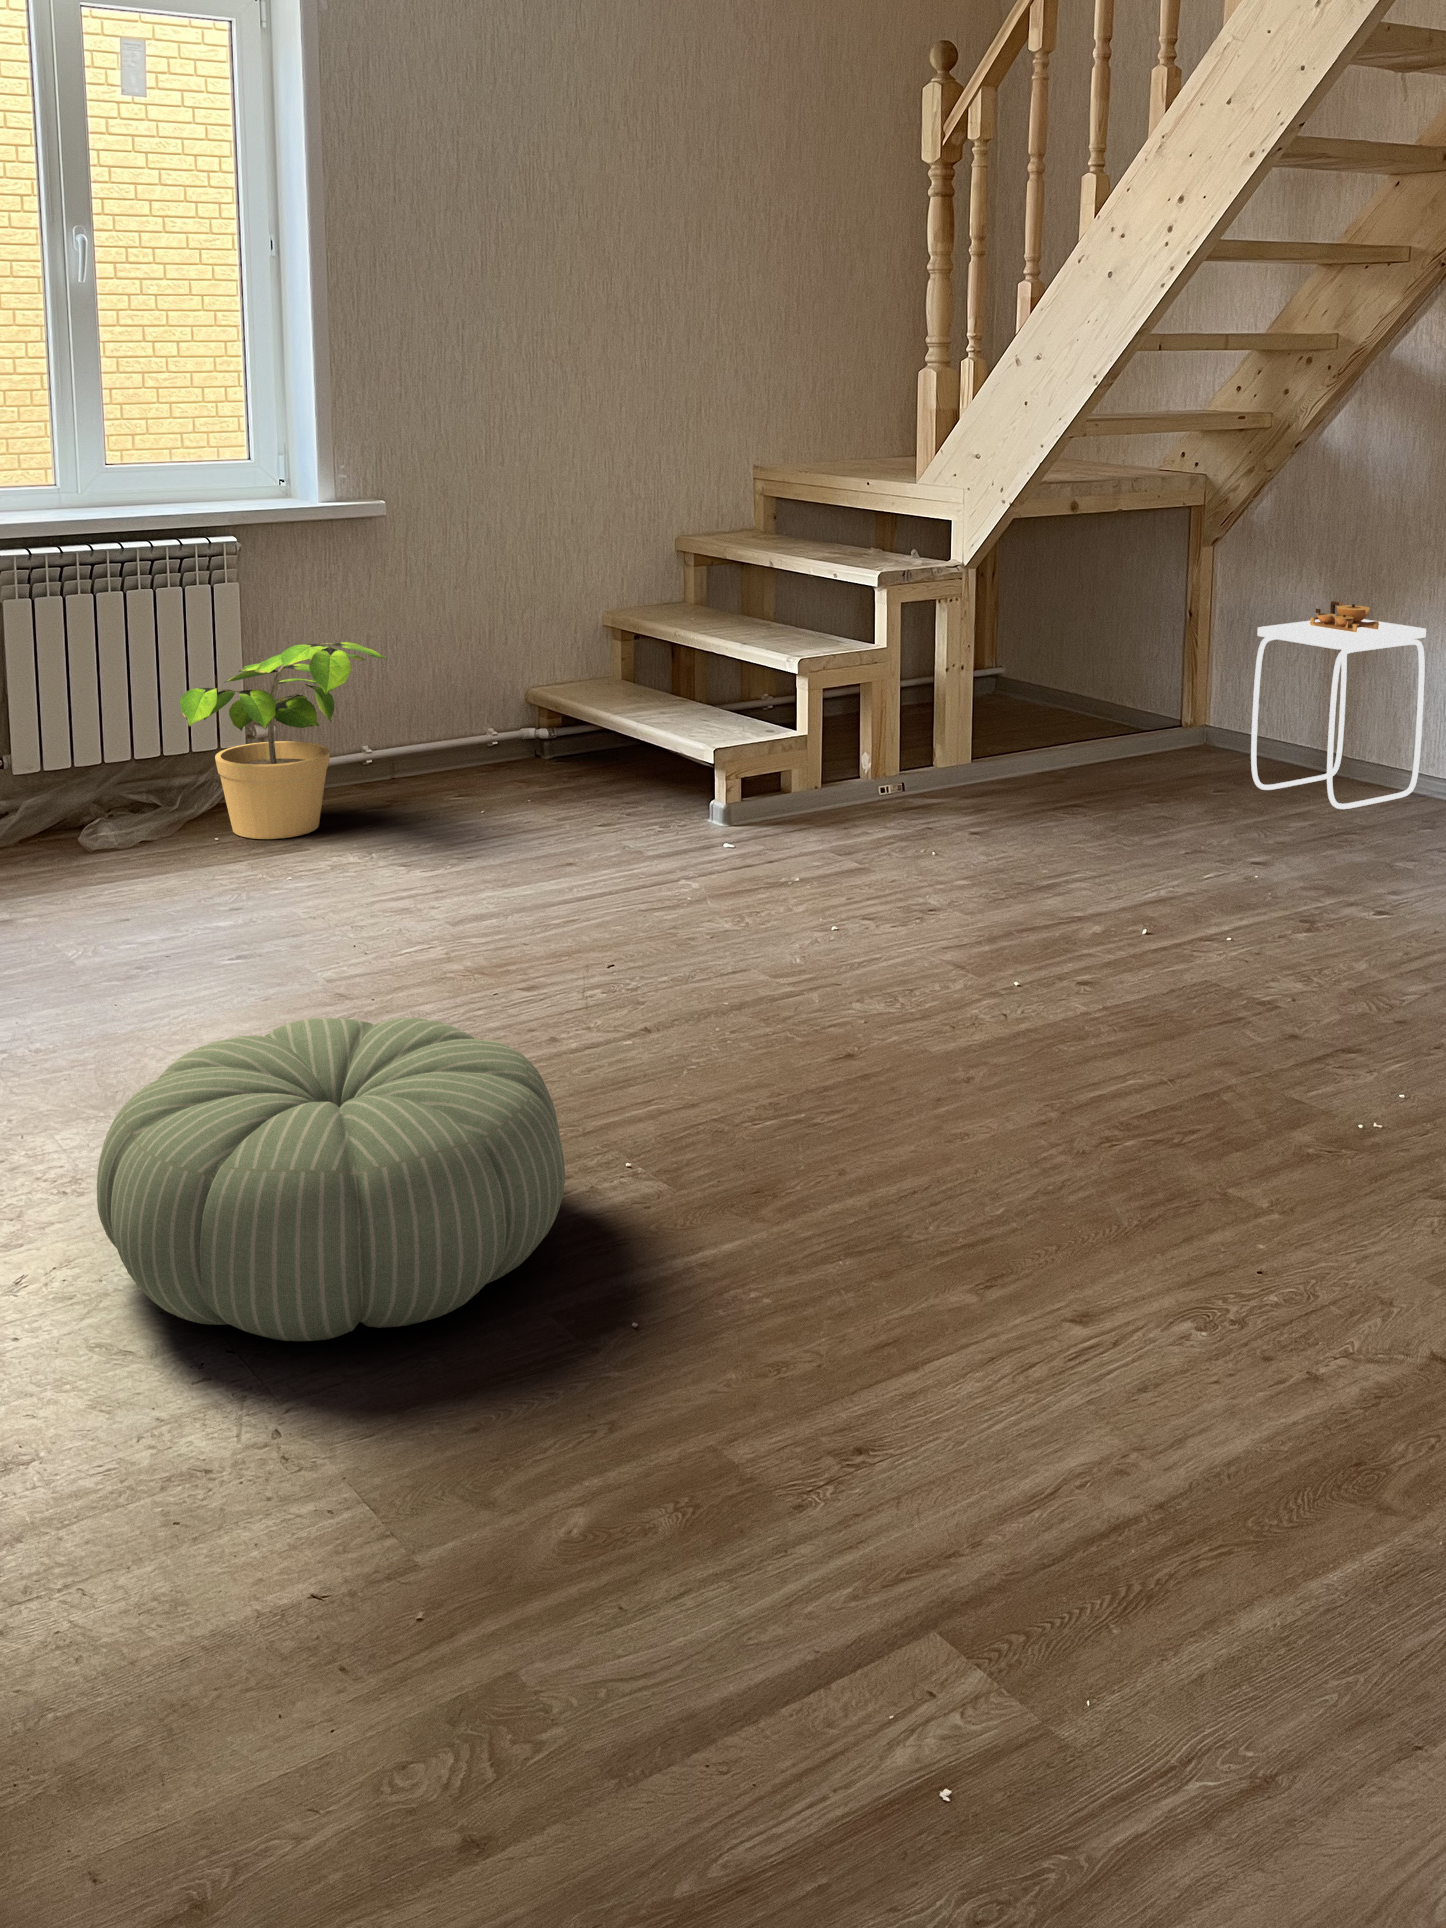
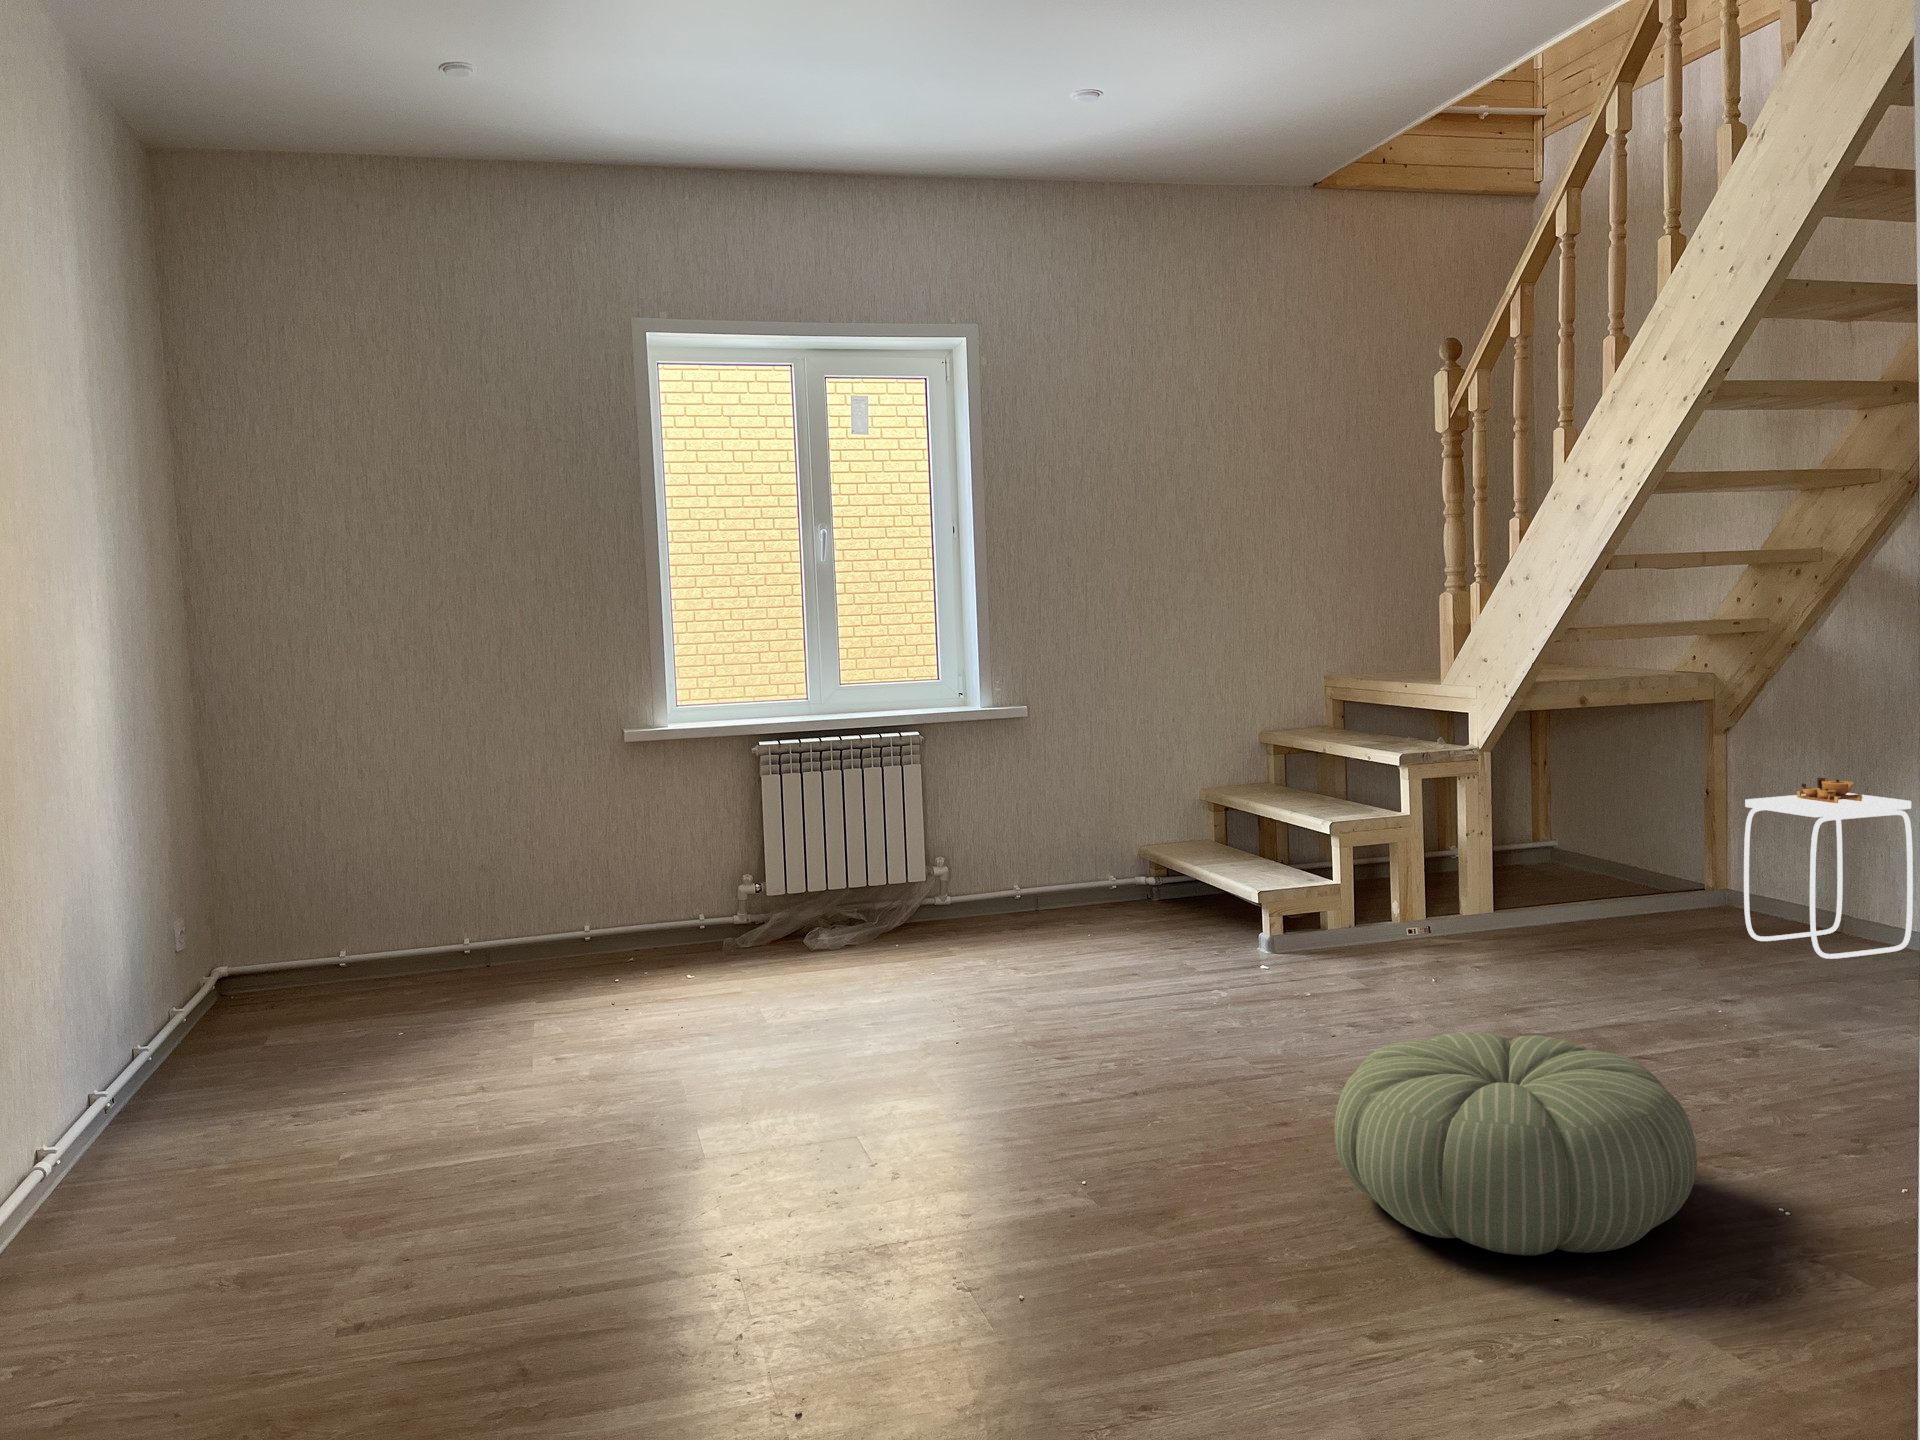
potted plant: present [180,642,387,839] -> none [870,805,1010,948]
pouf: present [97,1018,565,1341] -> present [1334,1032,1697,1255]

